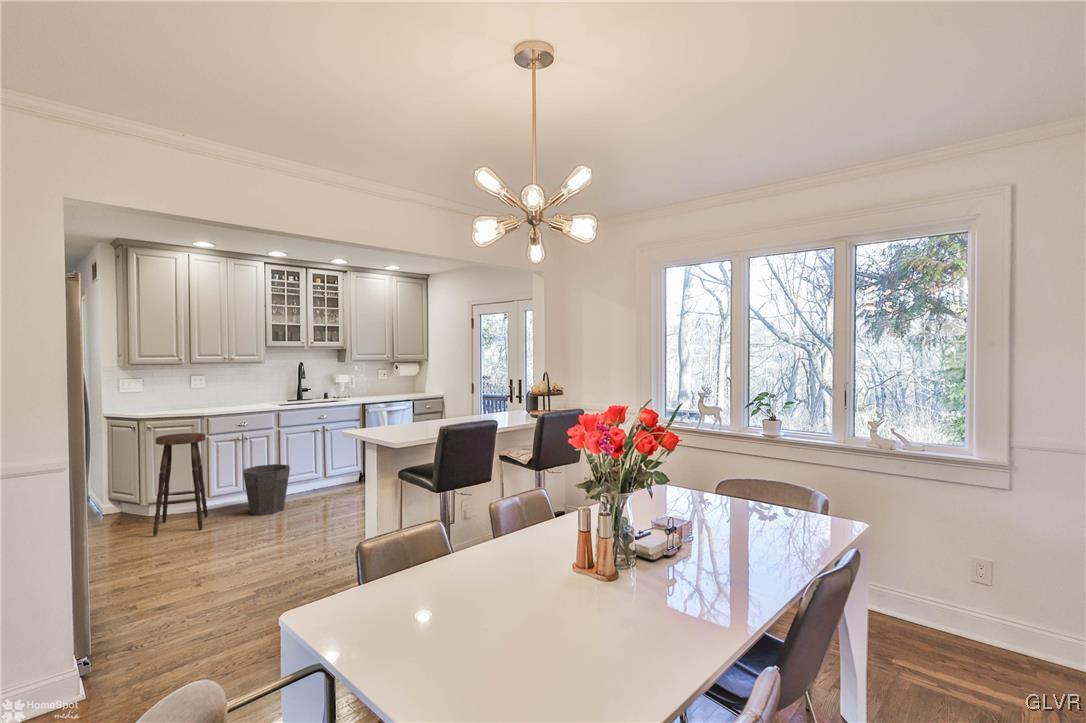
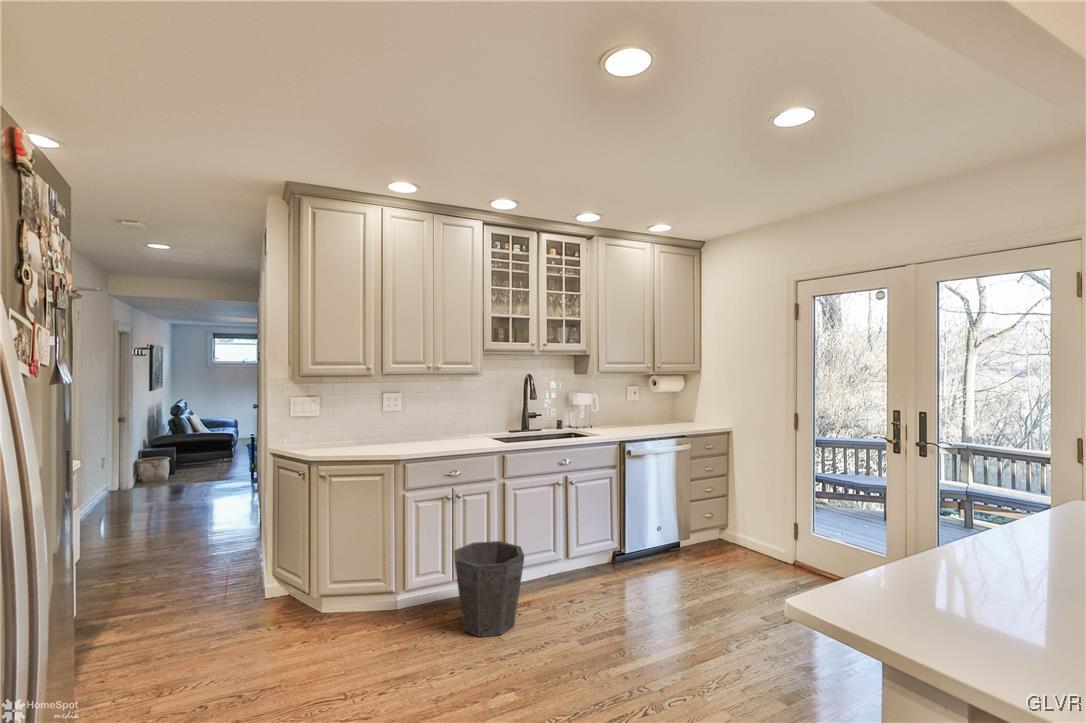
bar stool: present [153,433,208,536] -> none [320,487,402,671]

